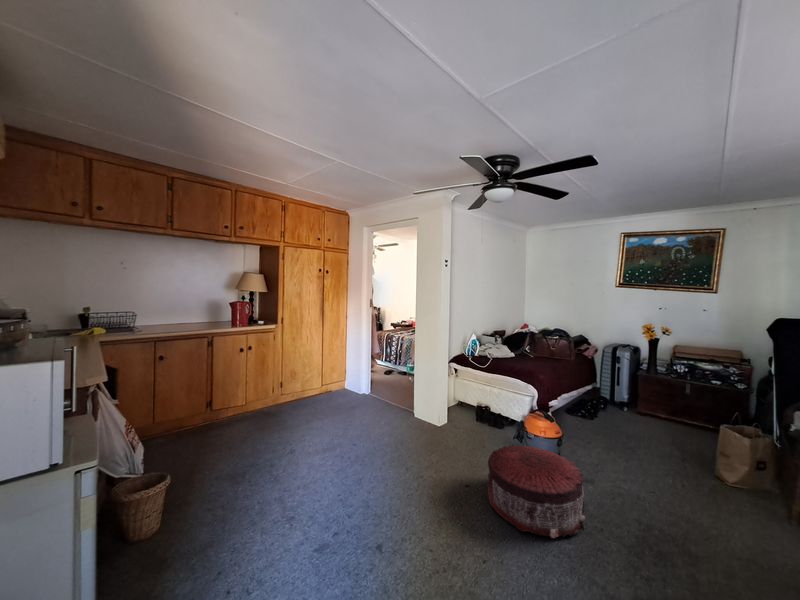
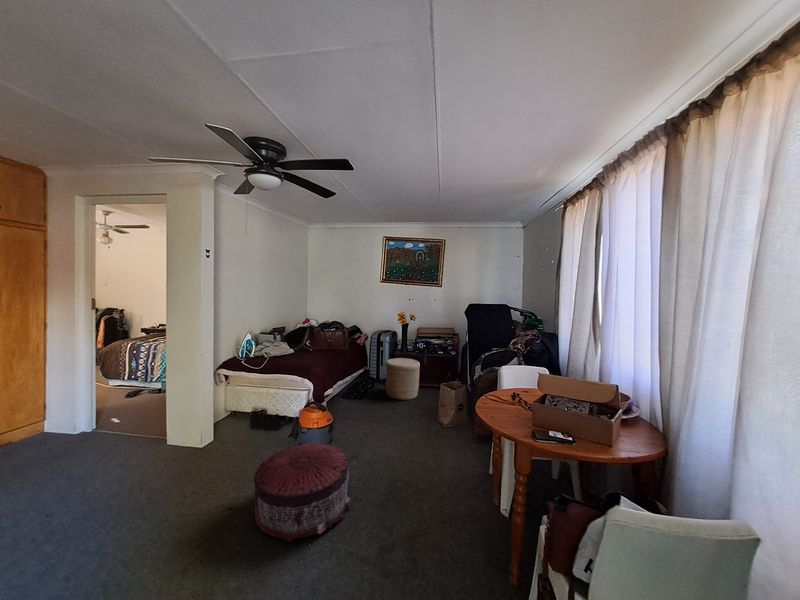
woven basket: none [624,379,679,434] -> present [385,358,420,400]

